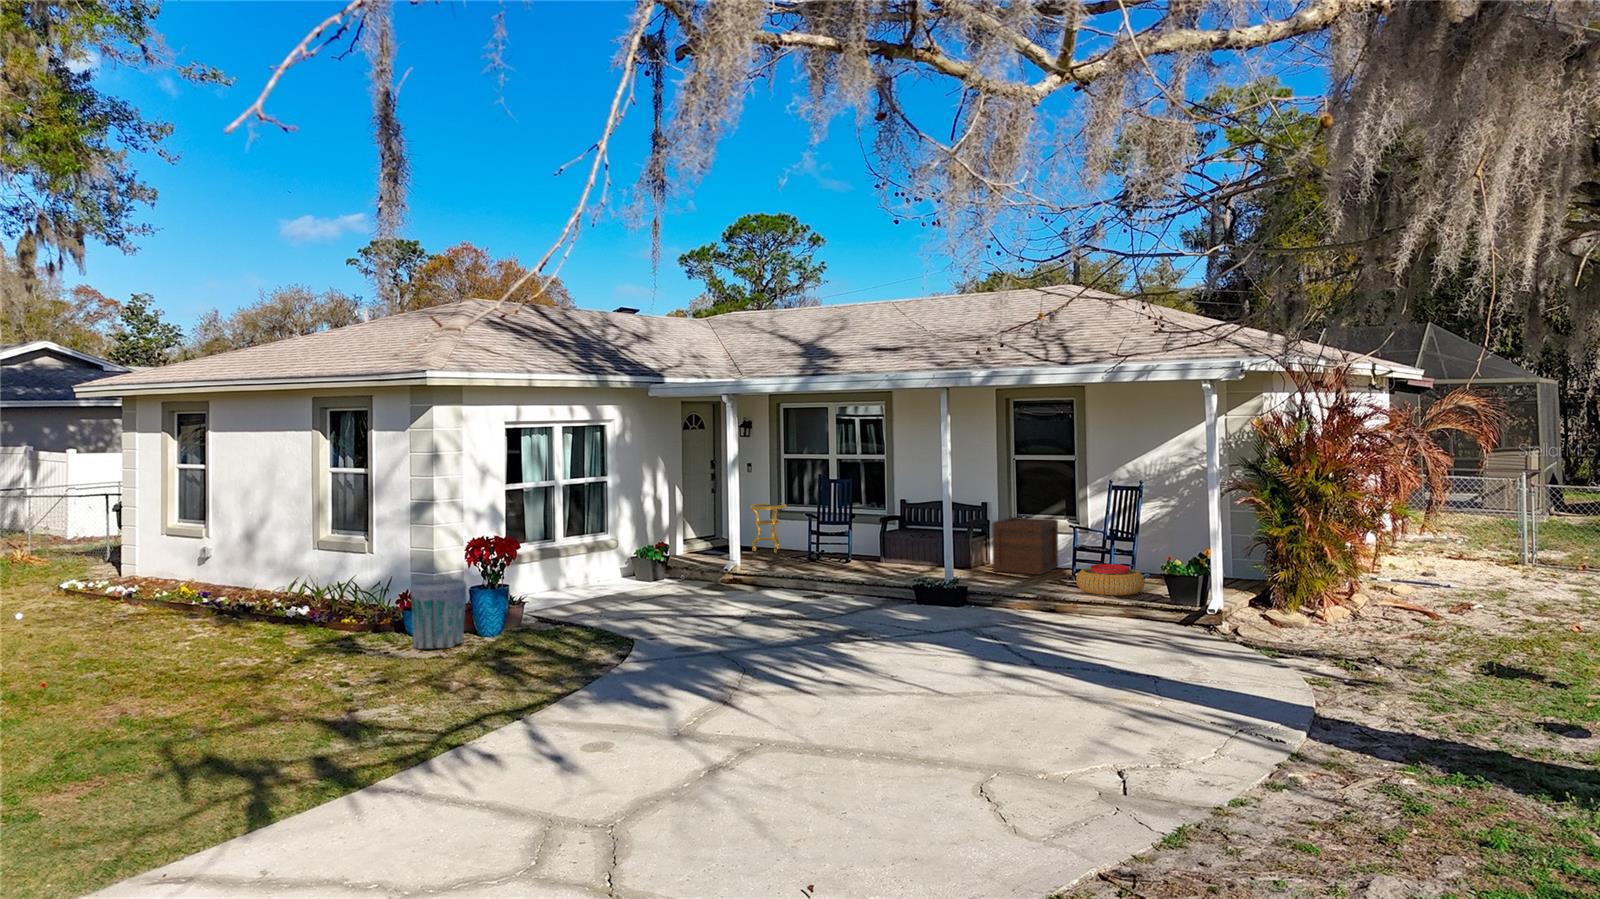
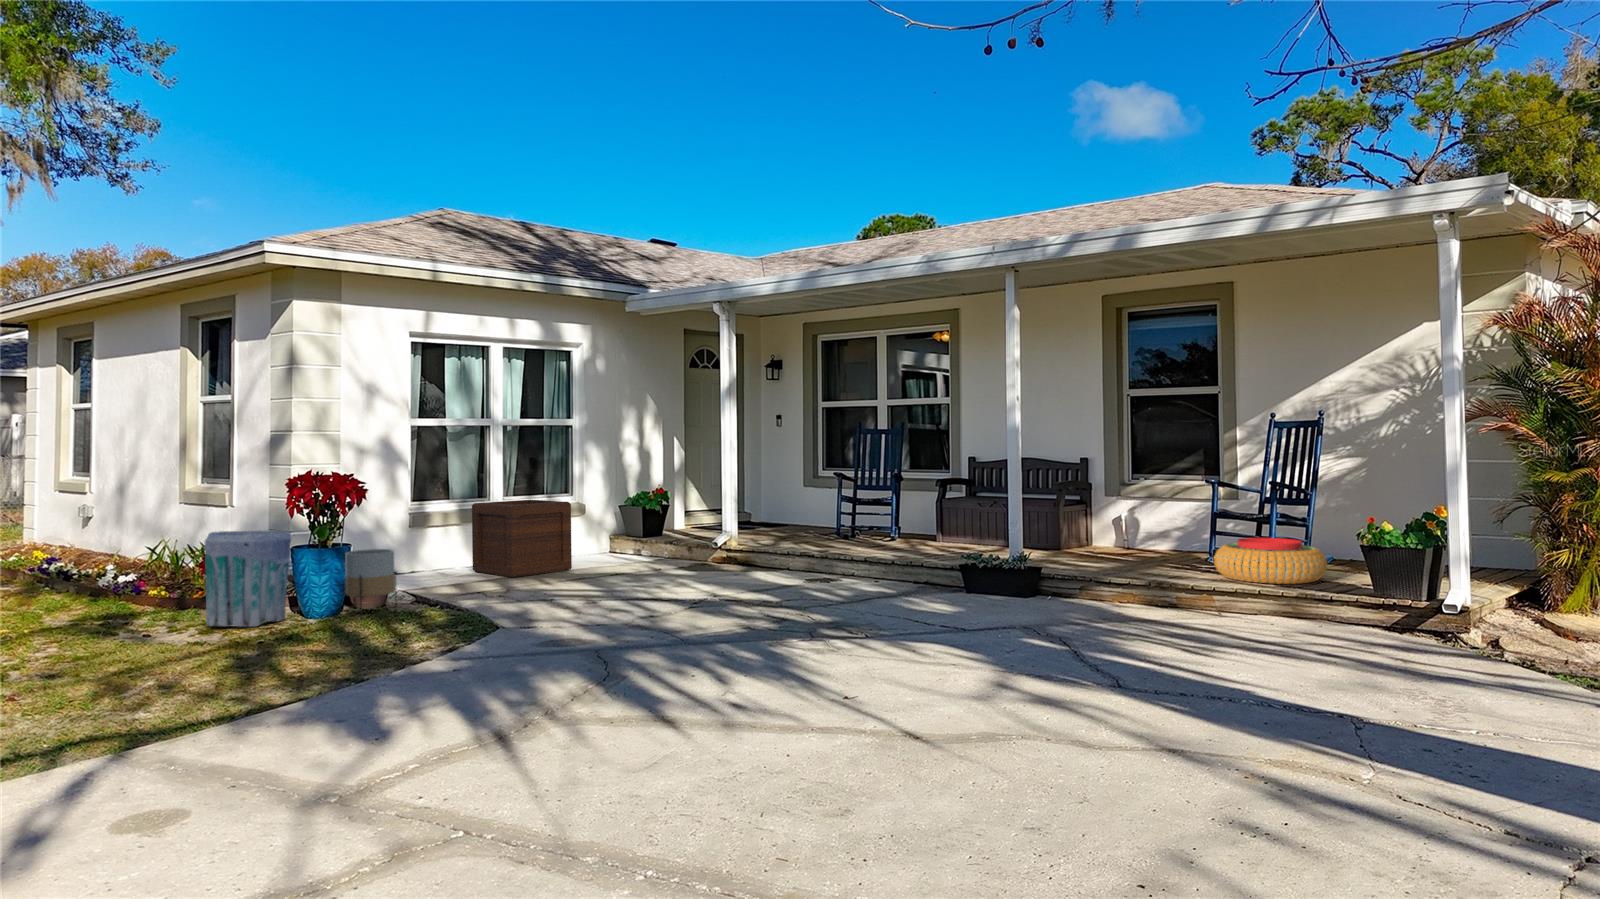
side table: present [750,503,787,553] -> none [775,466,823,529]
wooden crate: present [992,517,1058,575] -> present [472,500,572,577]
planter: none [504,590,538,640] -> present [345,549,397,619]

